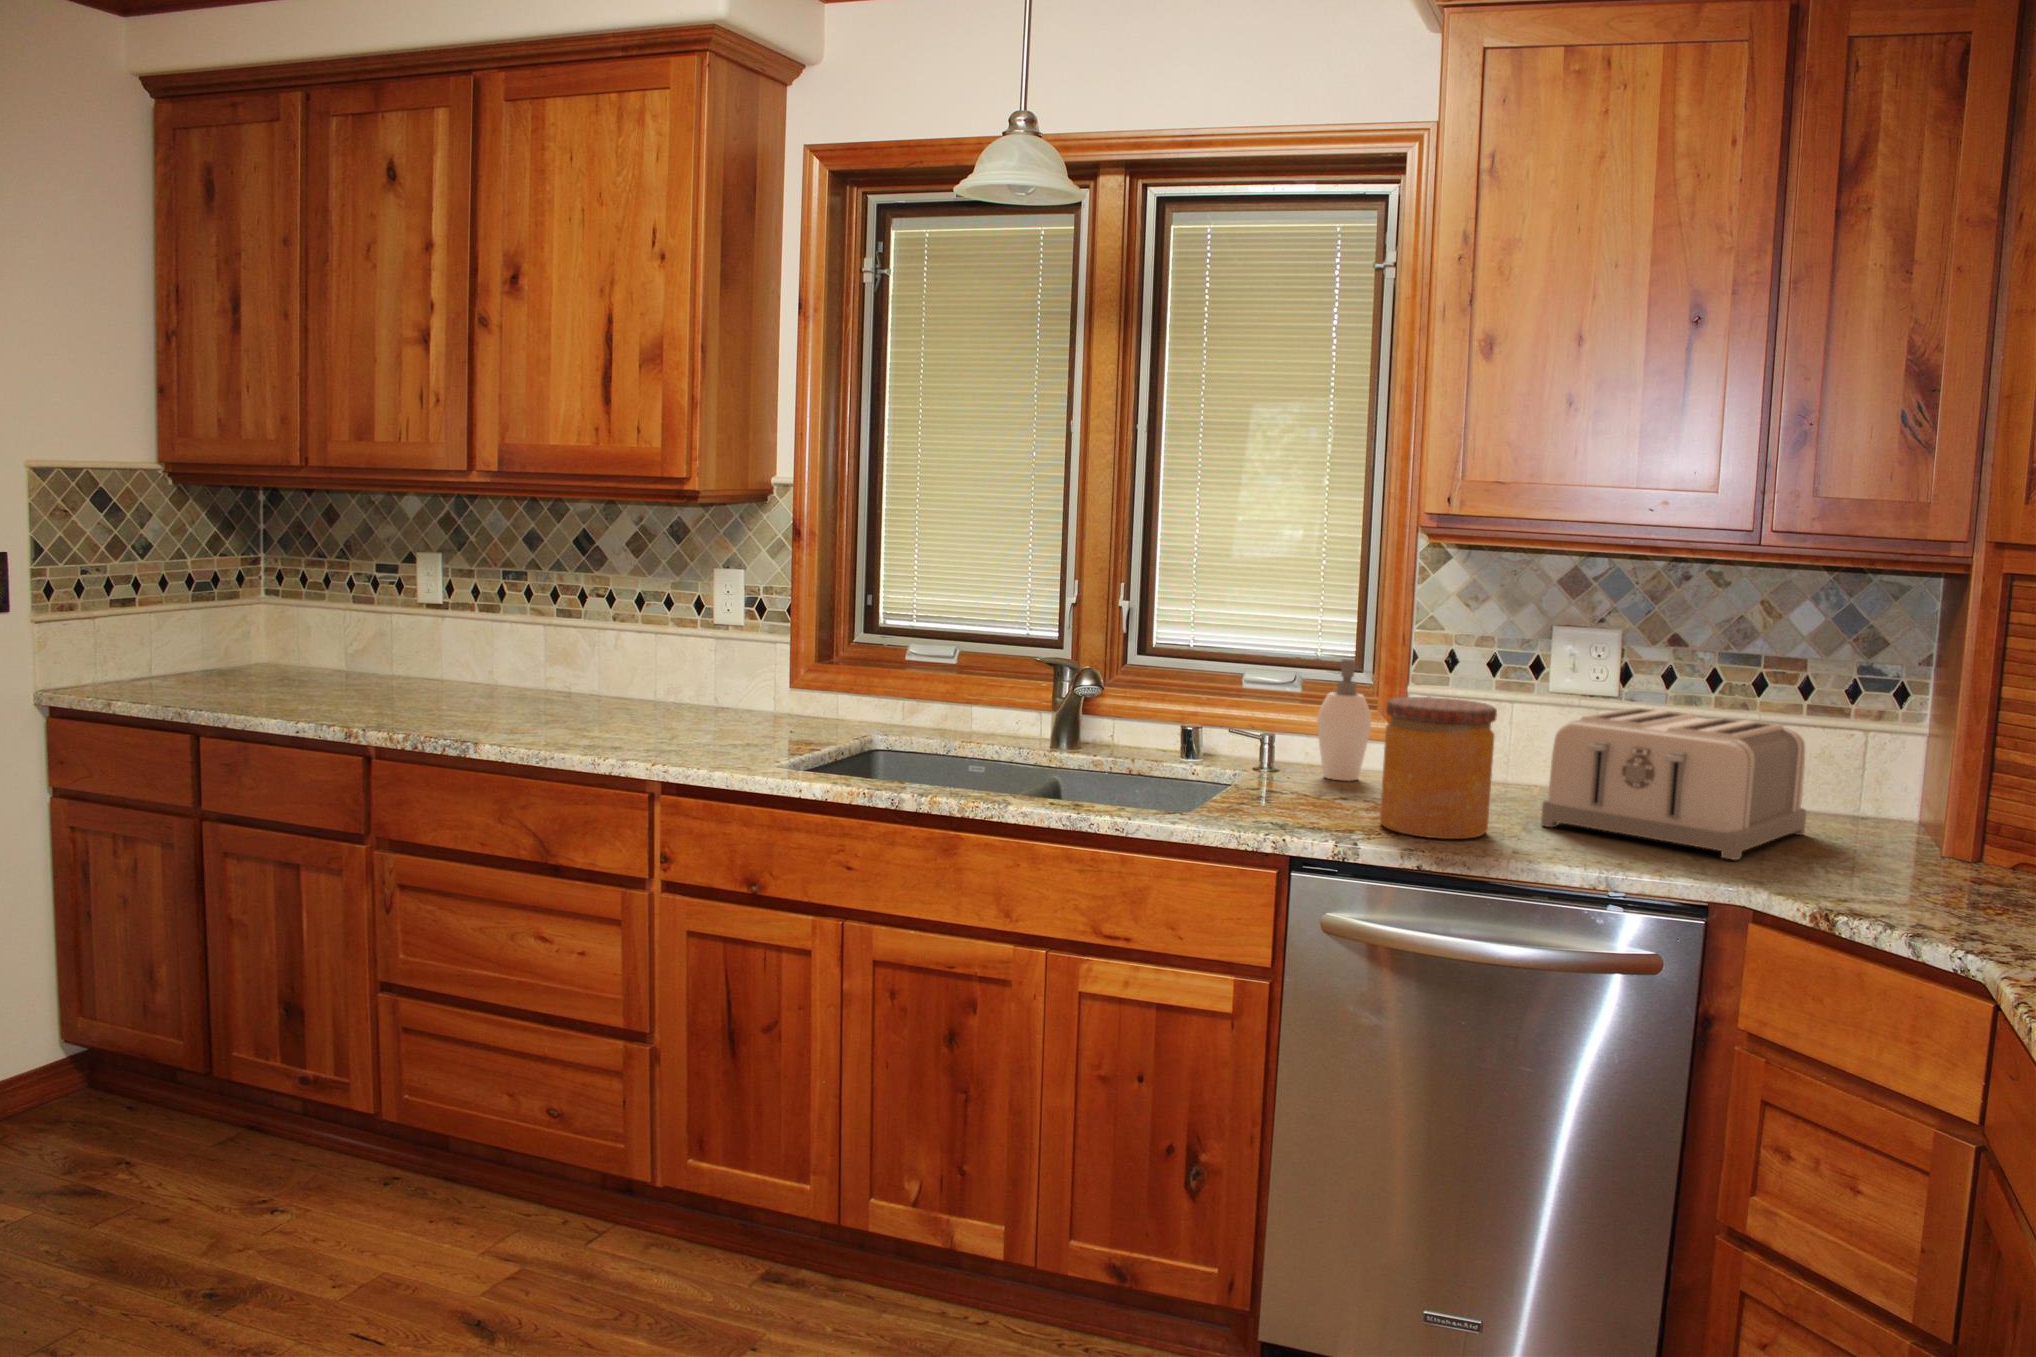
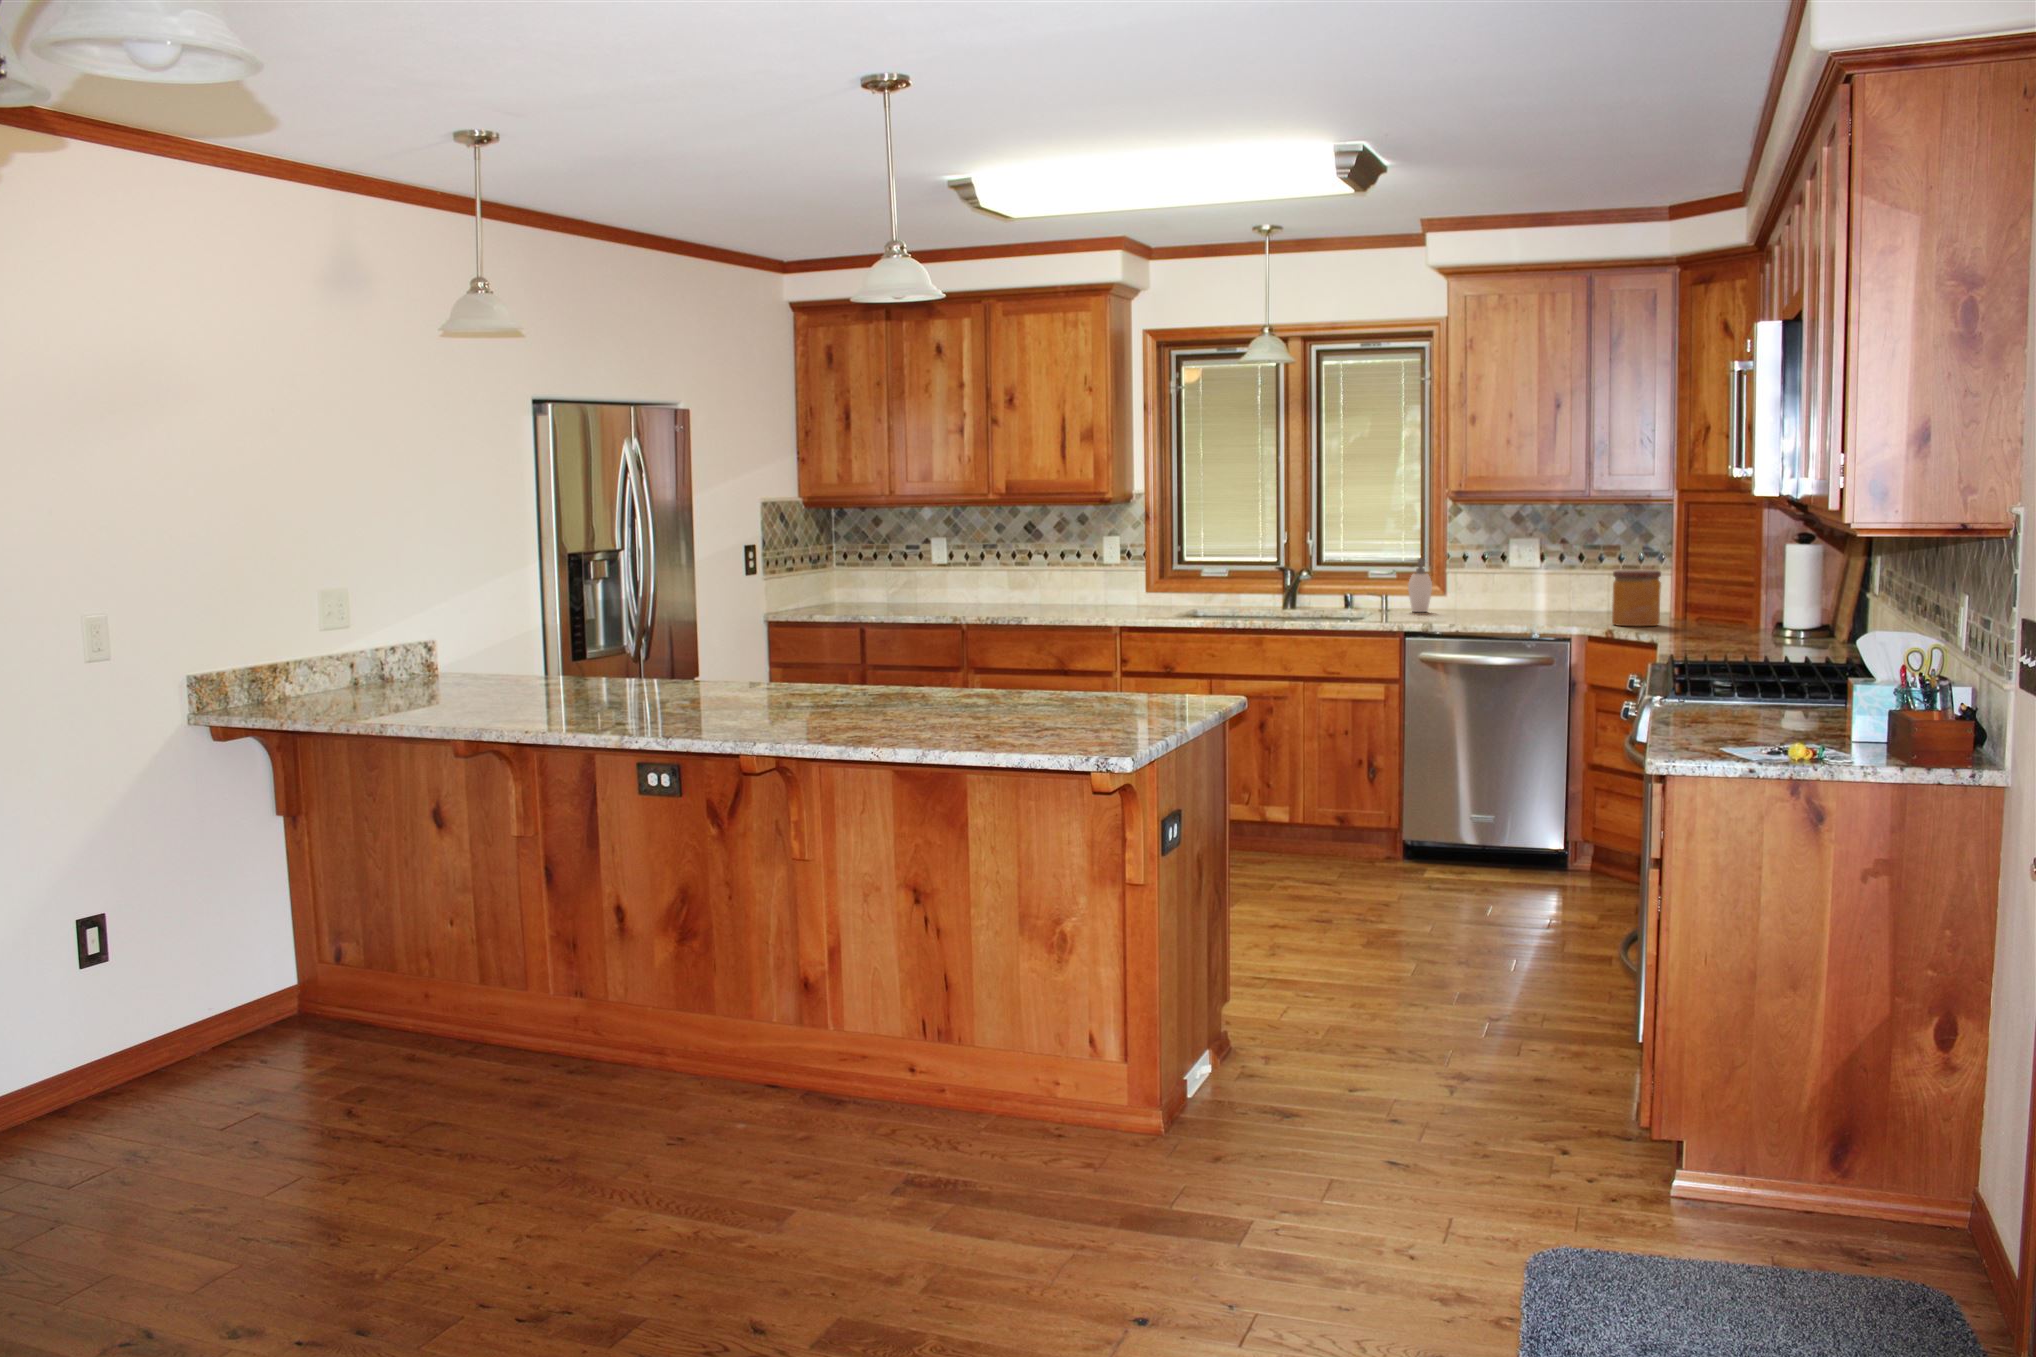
jar: present [1380,697,1497,839] -> present [1612,570,1661,626]
toaster: present [1541,708,1806,860] -> none [1506,570,1616,621]

